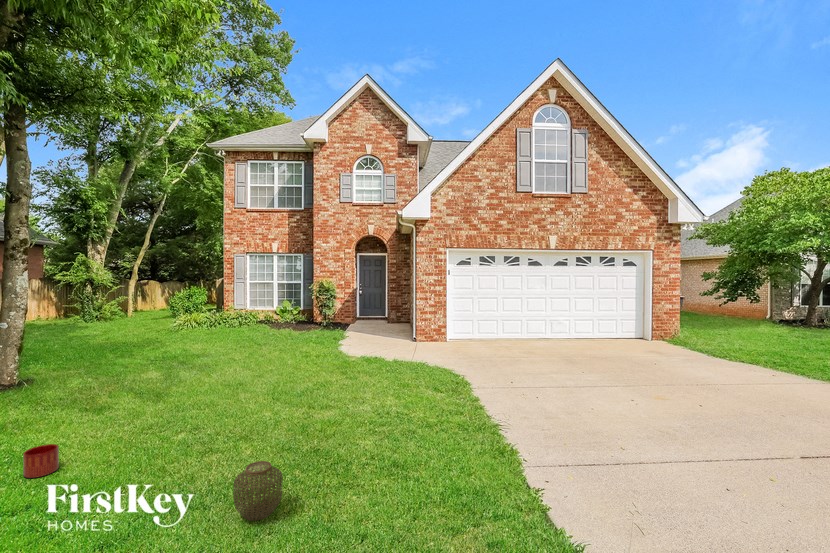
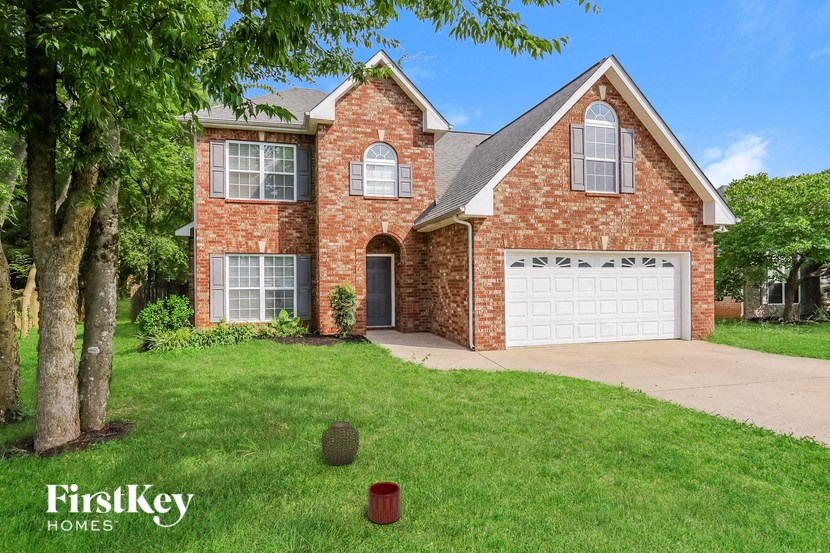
woven basket: present [233,461,283,521] -> present [322,421,359,466]

